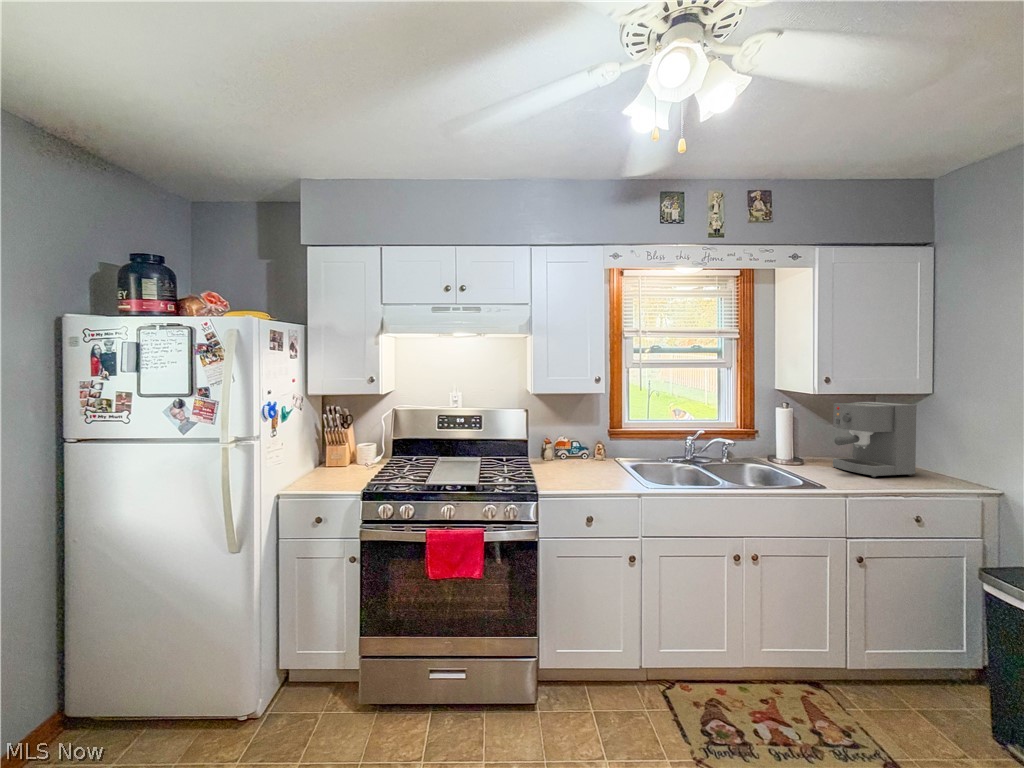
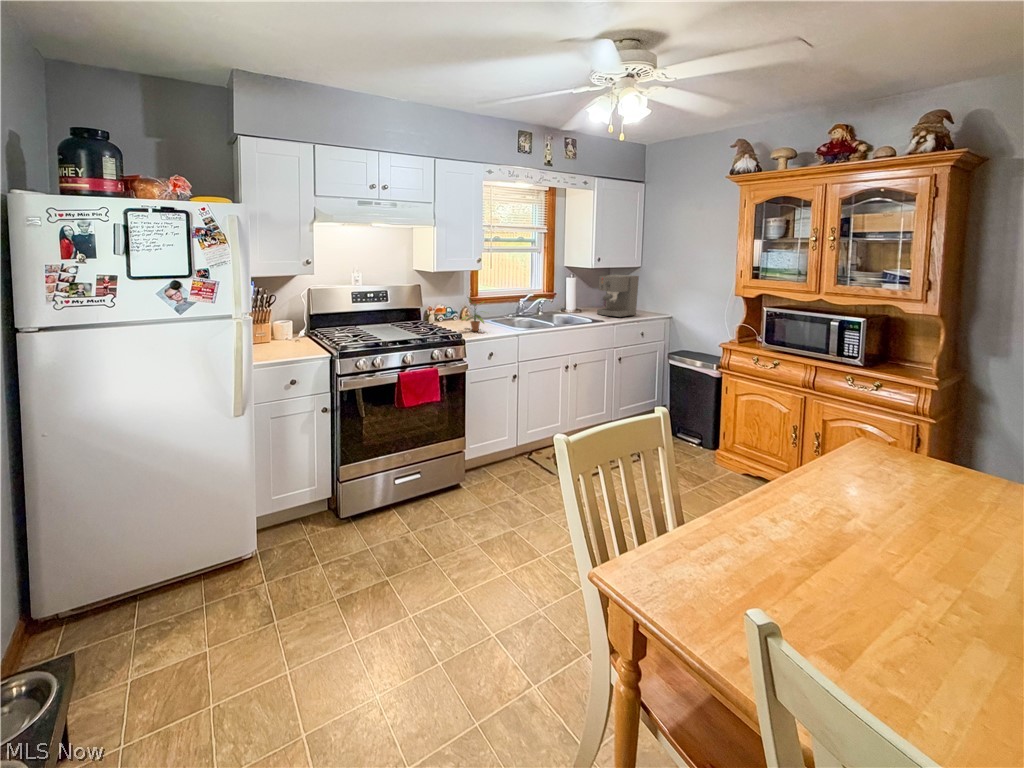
potted plant: none [561,427,604,479] -> present [462,297,484,331]

